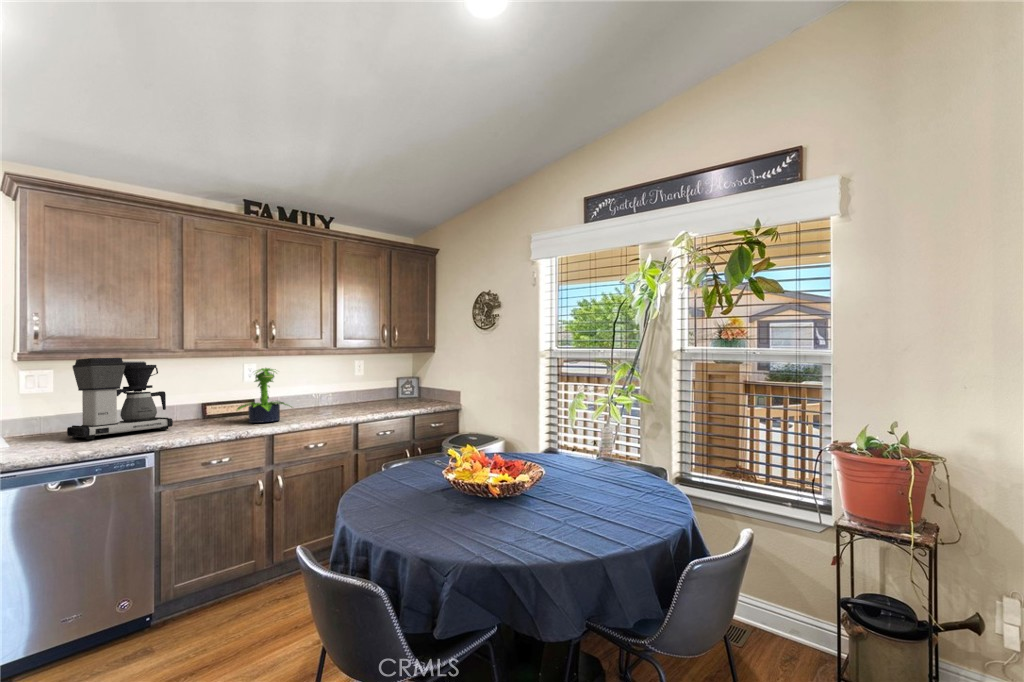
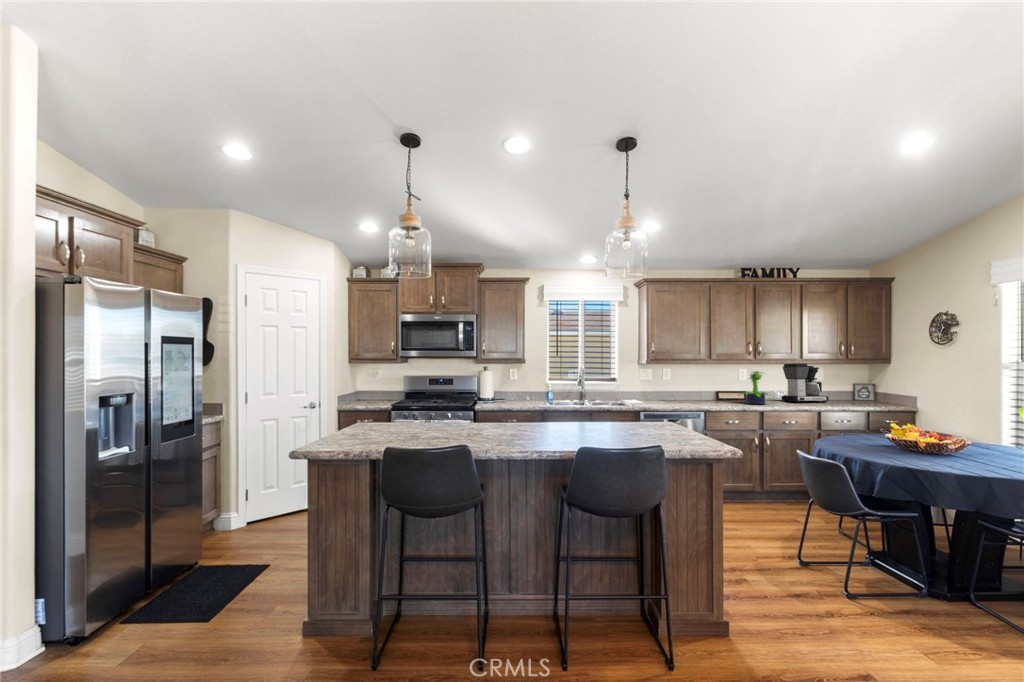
coffee maker: present [67,358,173,439] -> present [782,363,829,402]

